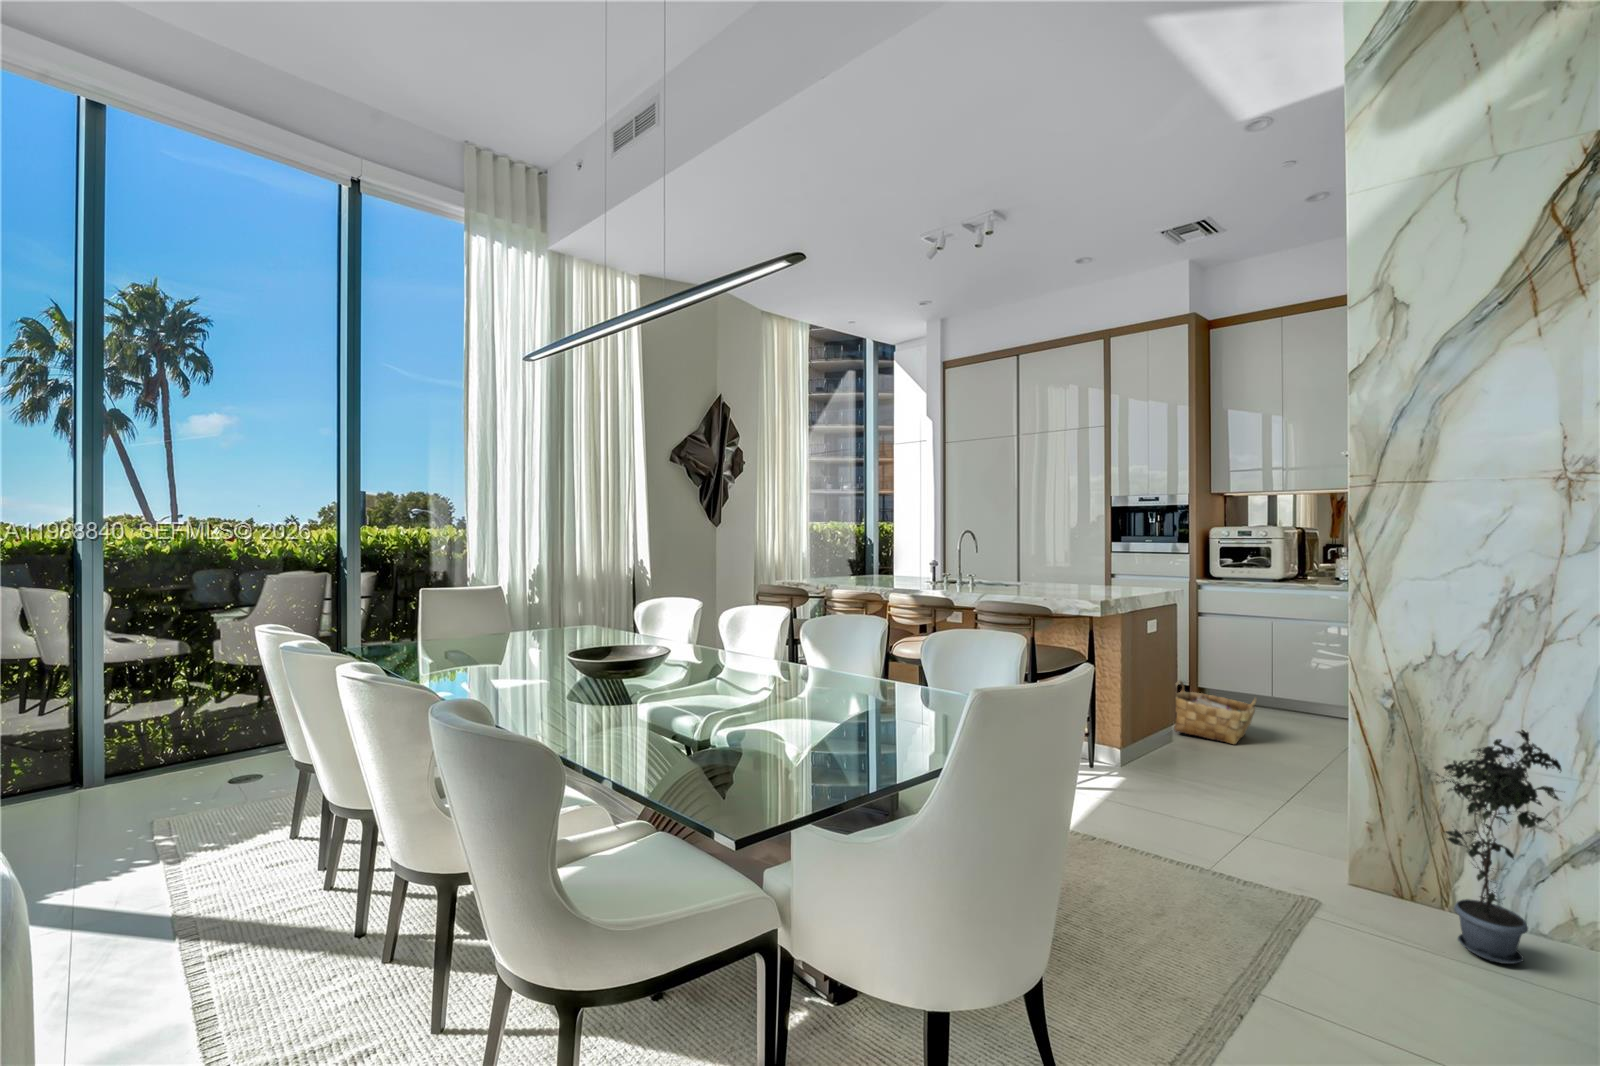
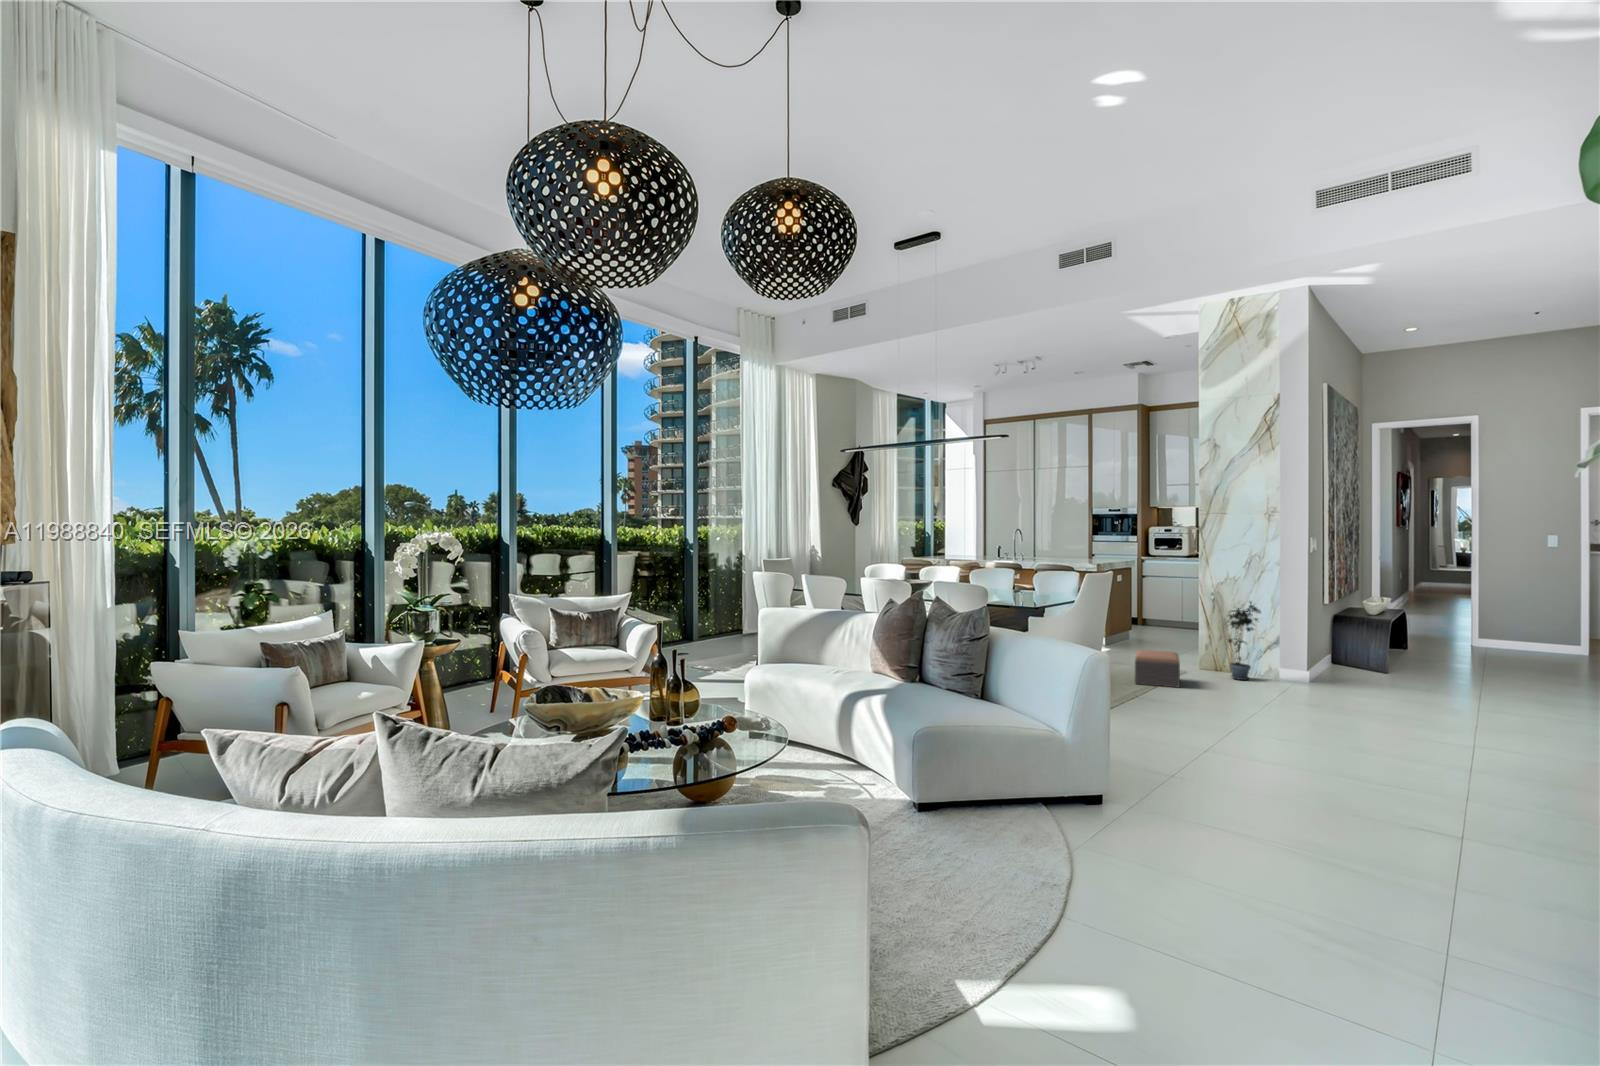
woven basket: present [1174,680,1257,744] -> none [1128,609,1172,640]
footstool: none [1174,853,1319,1015] -> present [1135,650,1180,687]

